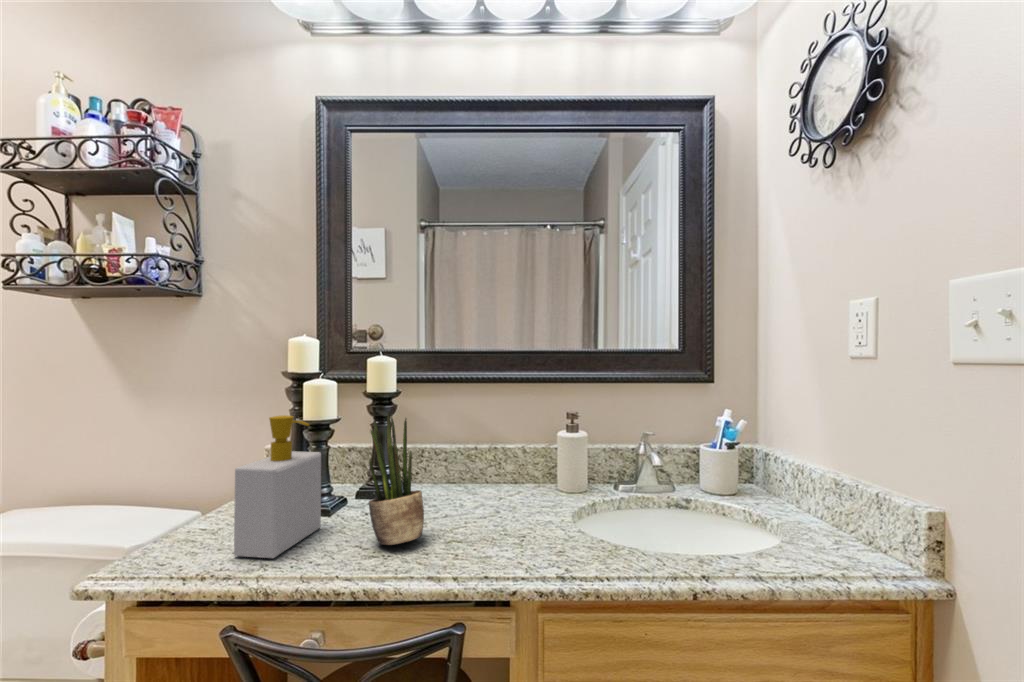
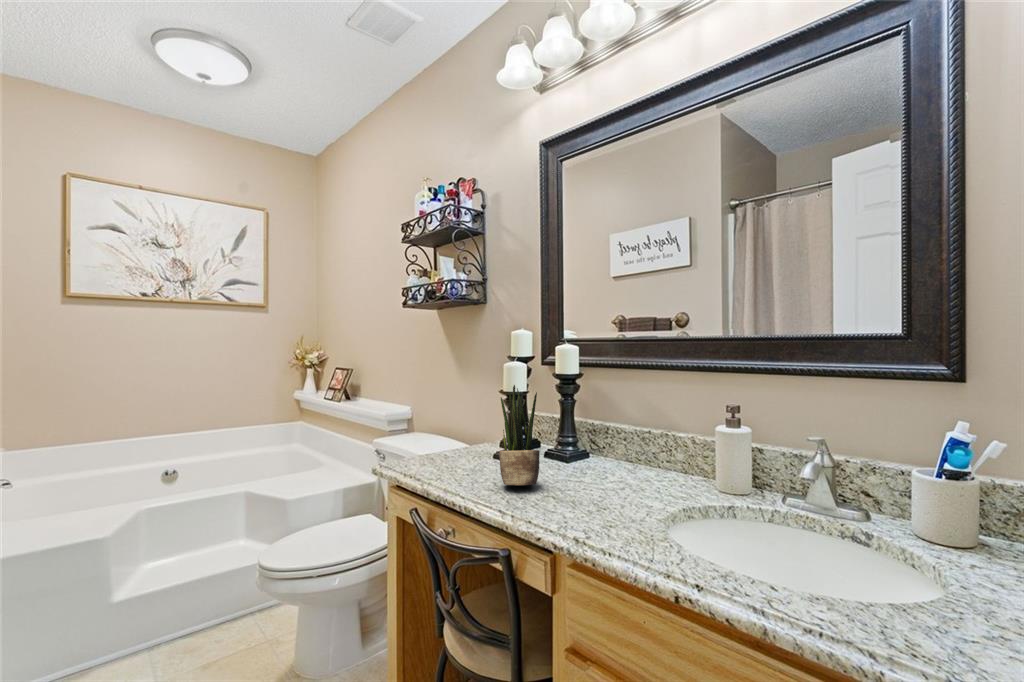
soap bottle: present [234,415,321,558] -> none [436,384,497,476]

